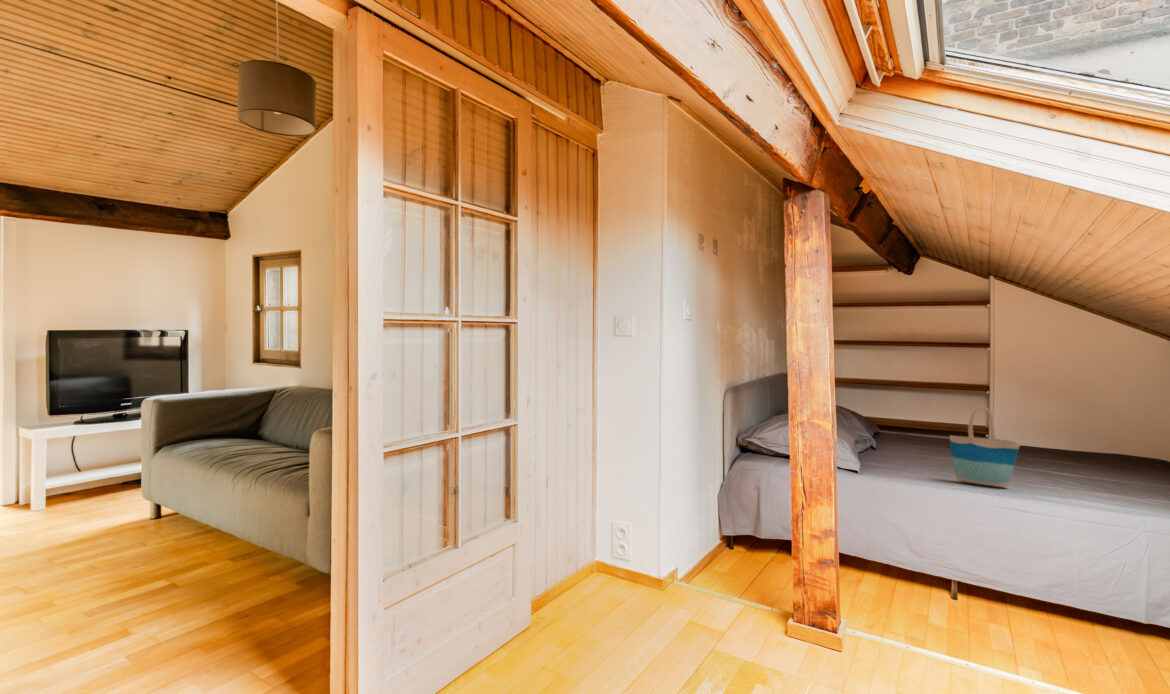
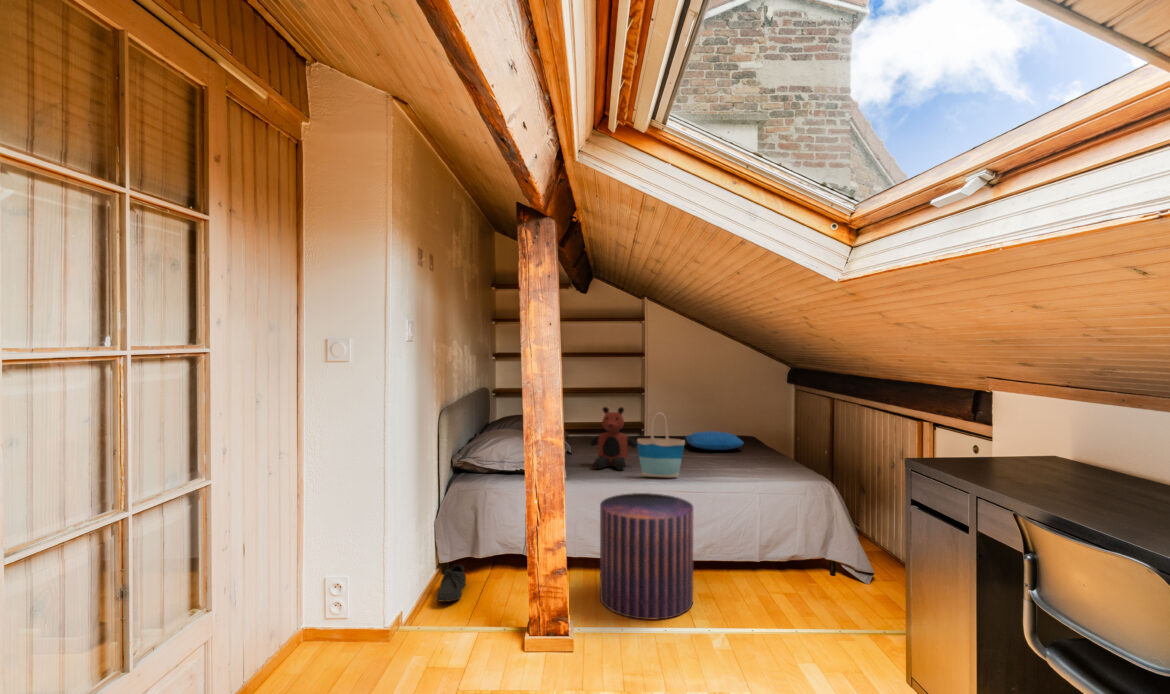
teddy bear: none [893,398,957,472] -> present [590,407,637,470]
pillow: none [1042,442,1140,467] -> present [686,431,743,450]
pouf: none [889,497,1022,651] -> present [600,493,693,620]
shoe: none [710,532,744,573] -> present [436,564,466,602]

